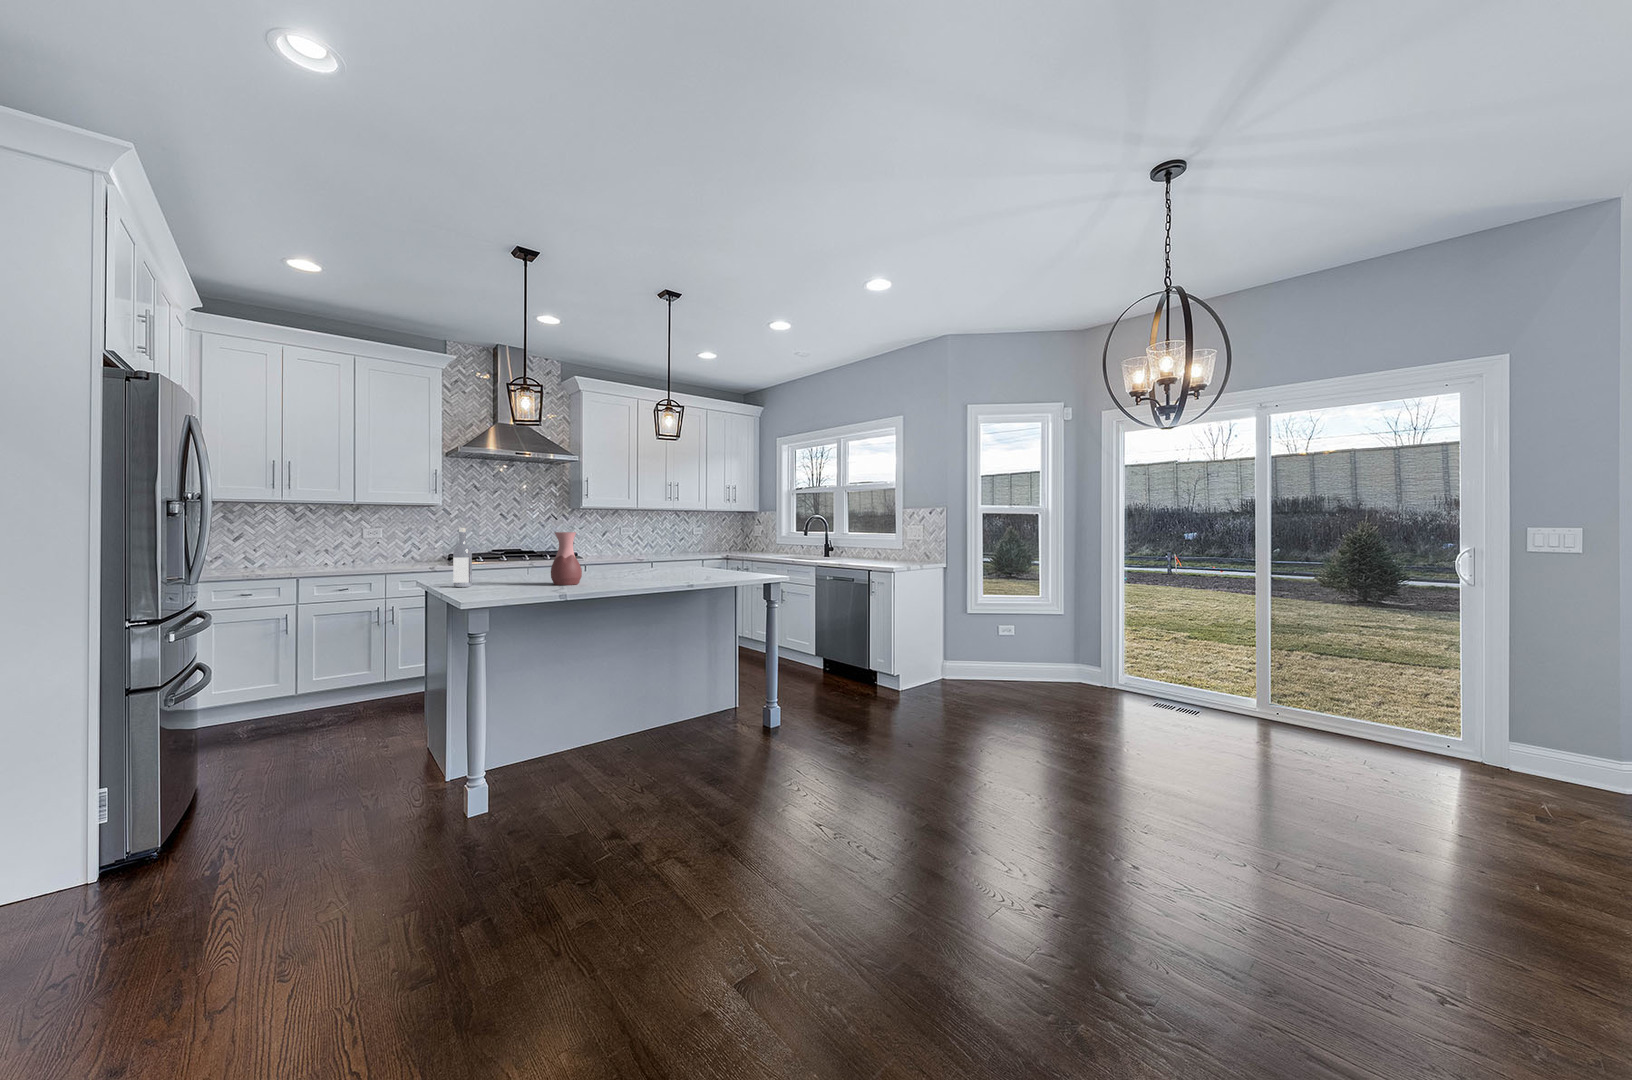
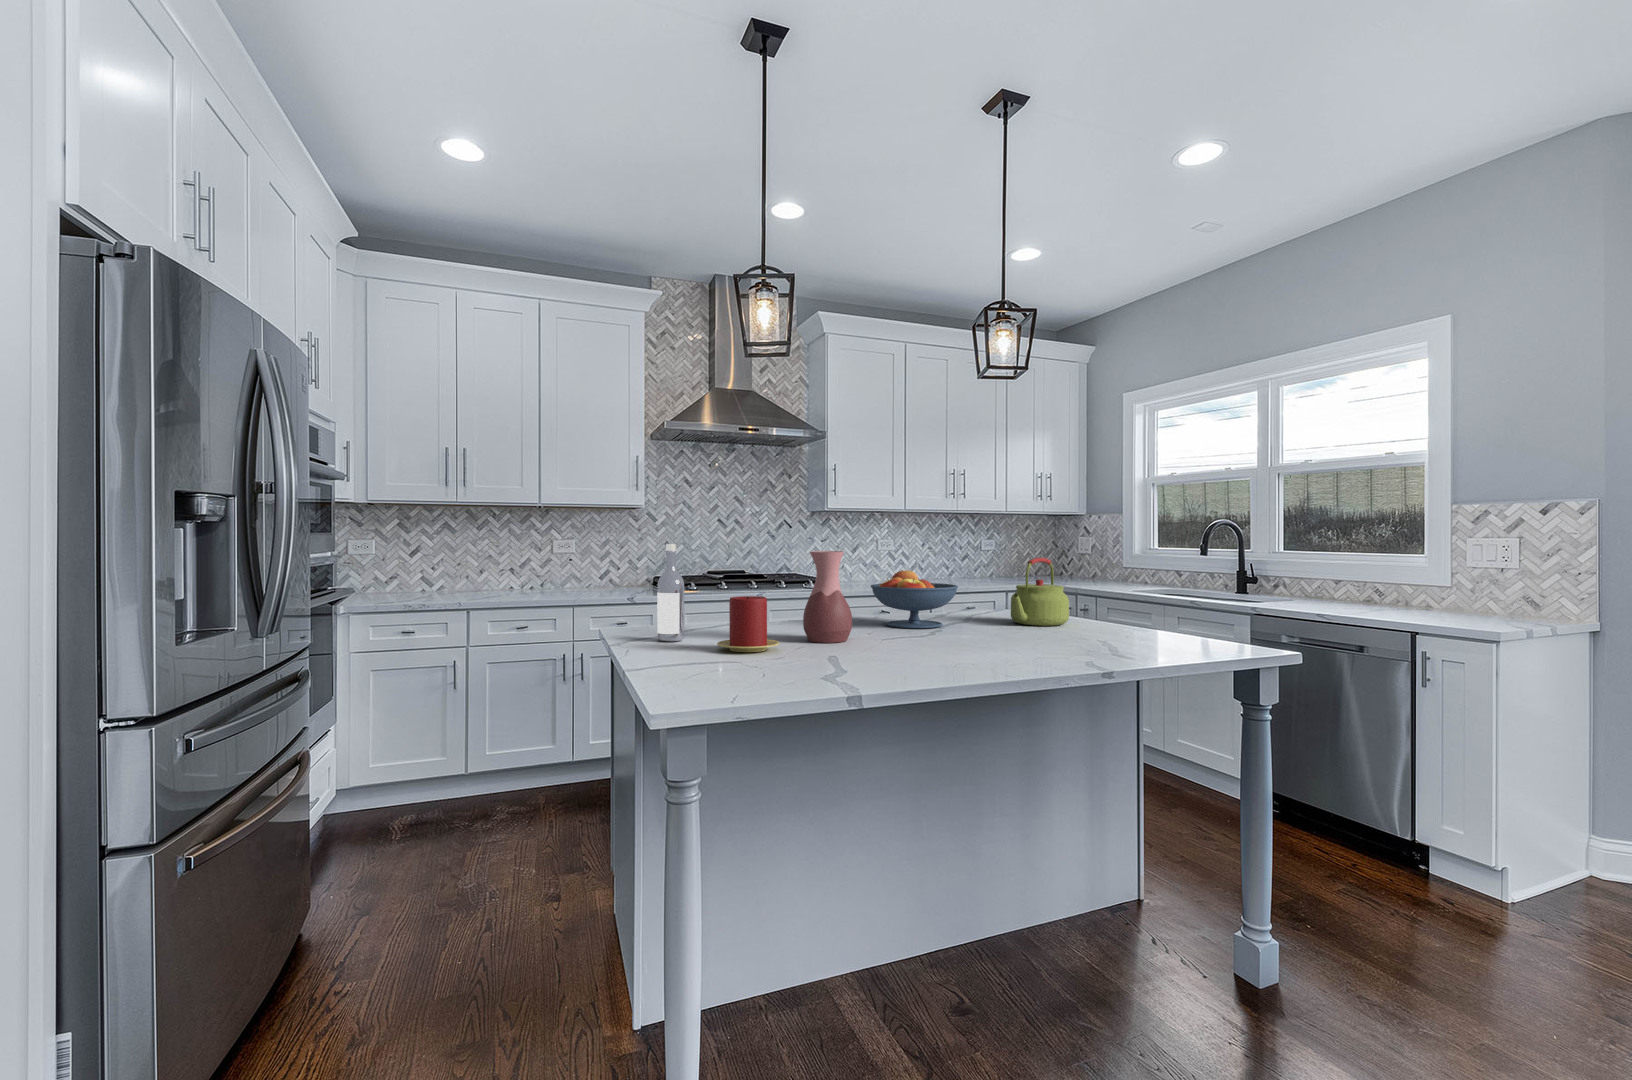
kettle: none [685,537,718,575] -> present [1011,558,1069,626]
fruit bowl: none [598,544,652,578] -> present [871,570,958,628]
candle: none [494,558,534,590] -> present [717,596,779,652]

